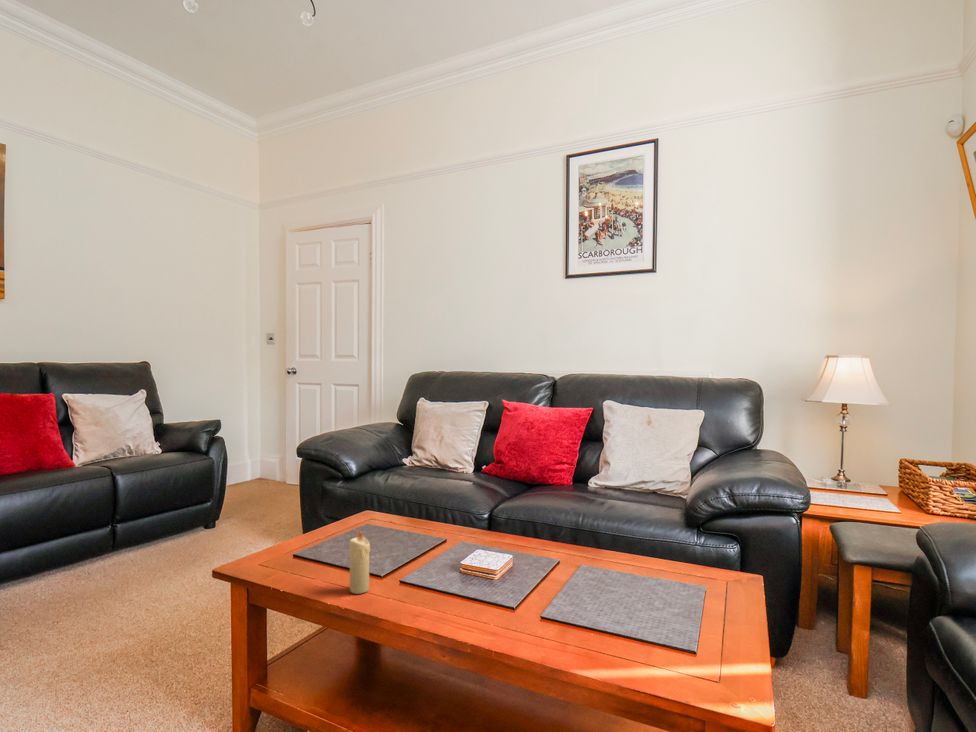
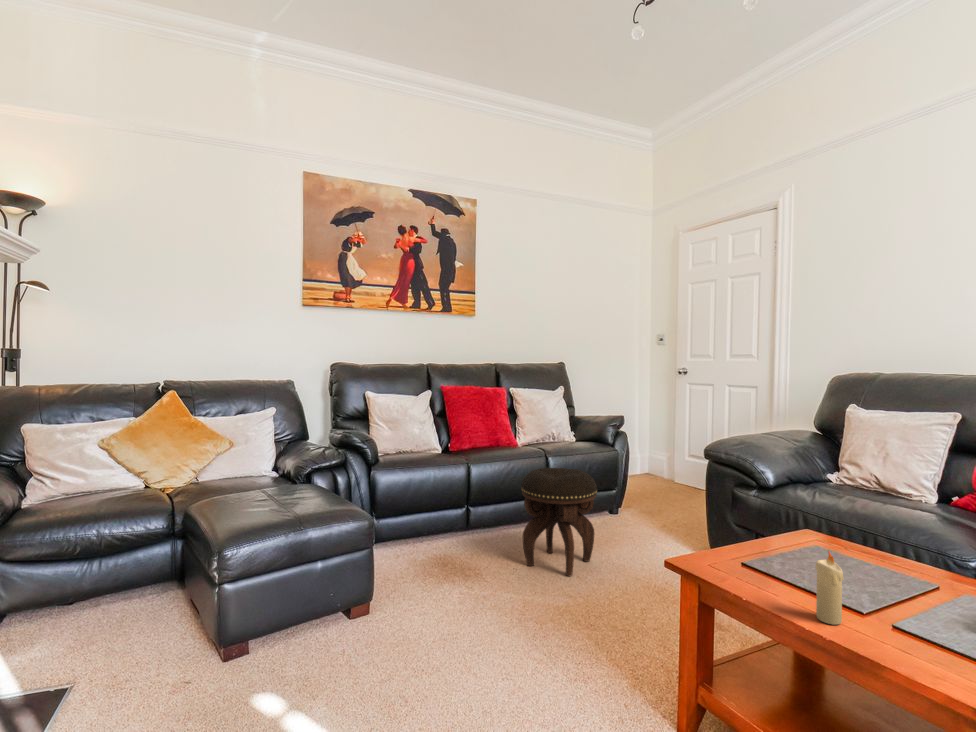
footstool: none [64,486,174,616] -> present [521,468,597,576]

